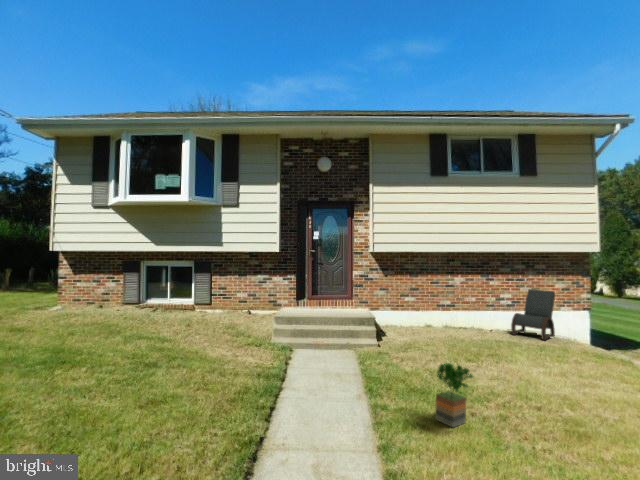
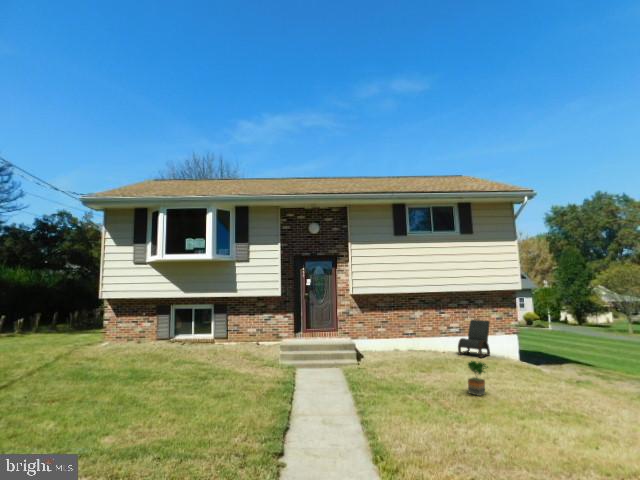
potted tree: present [435,363,474,427] -> present [468,361,488,396]

